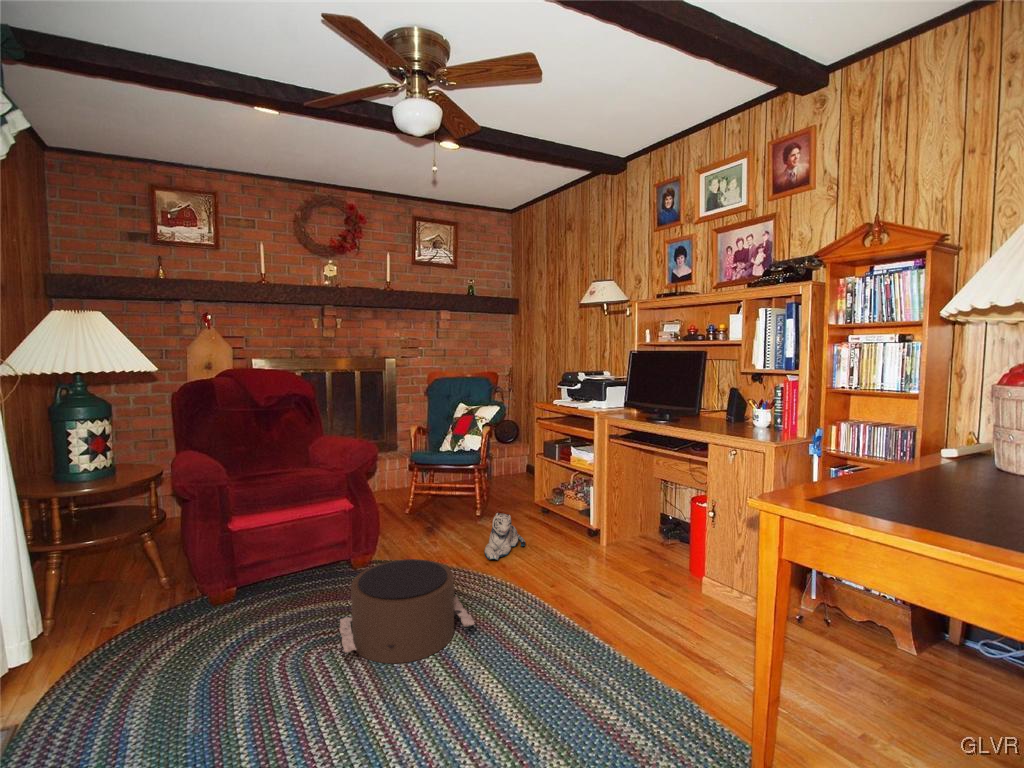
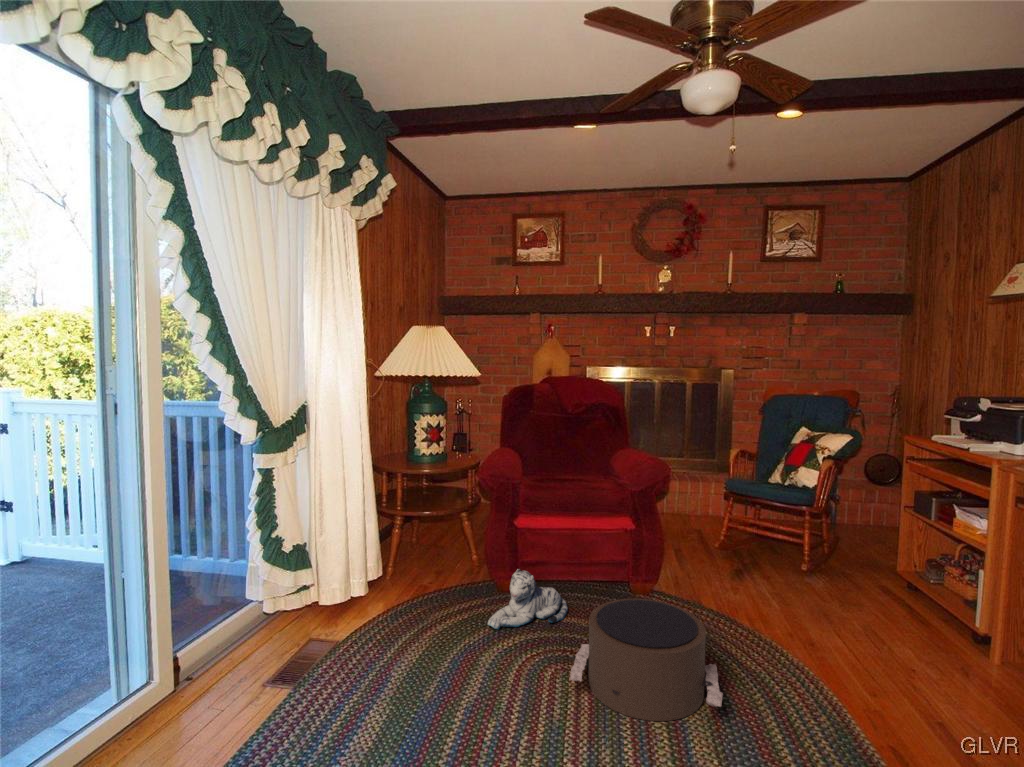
plush toy: present [485,513,525,560] -> present [488,569,568,629]

